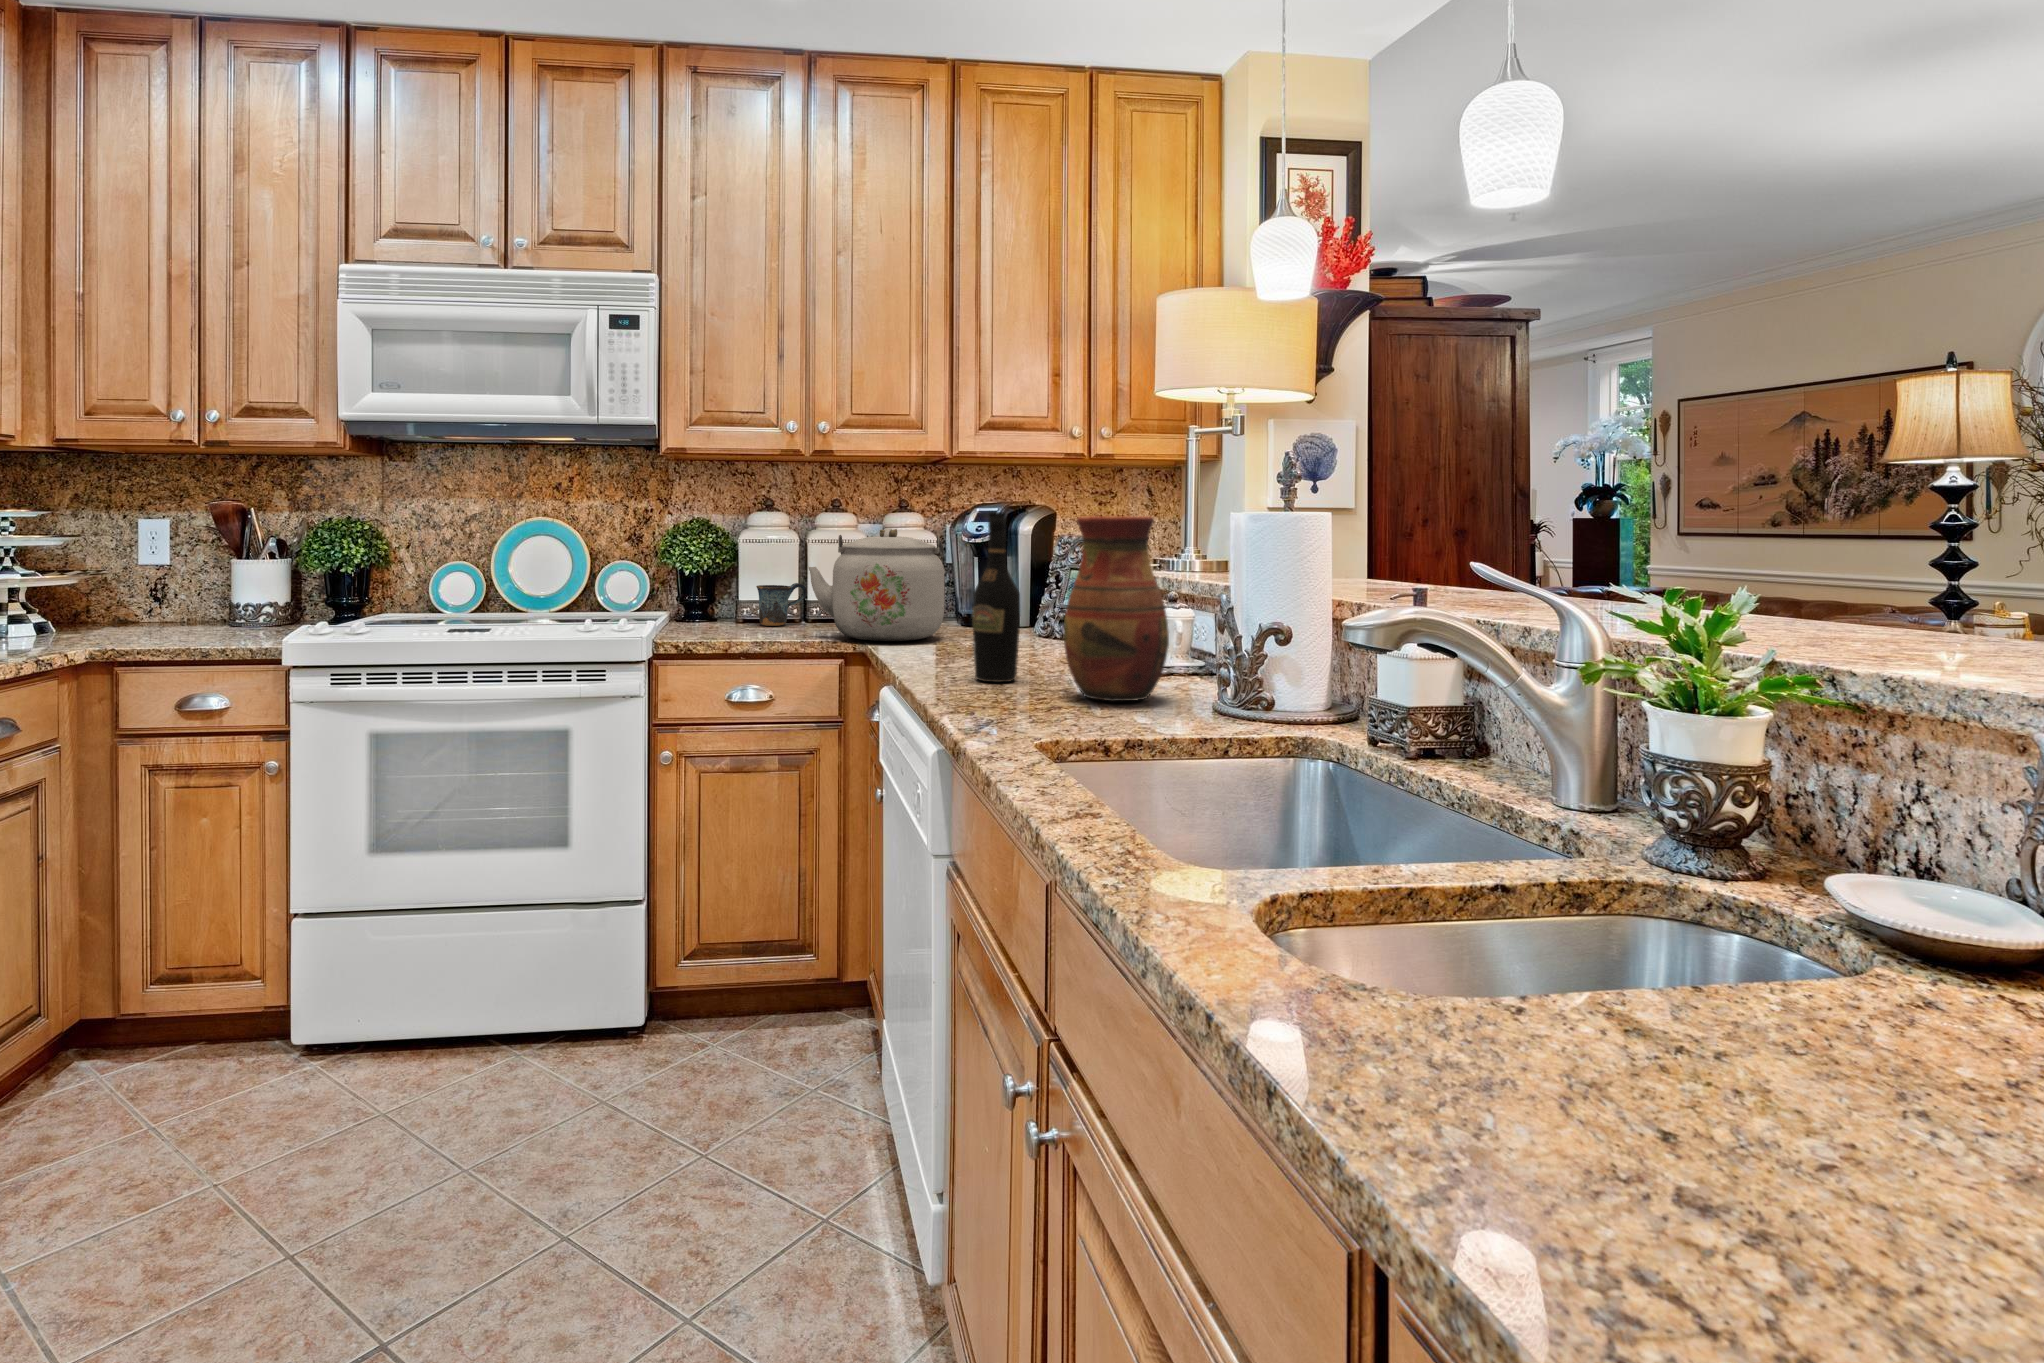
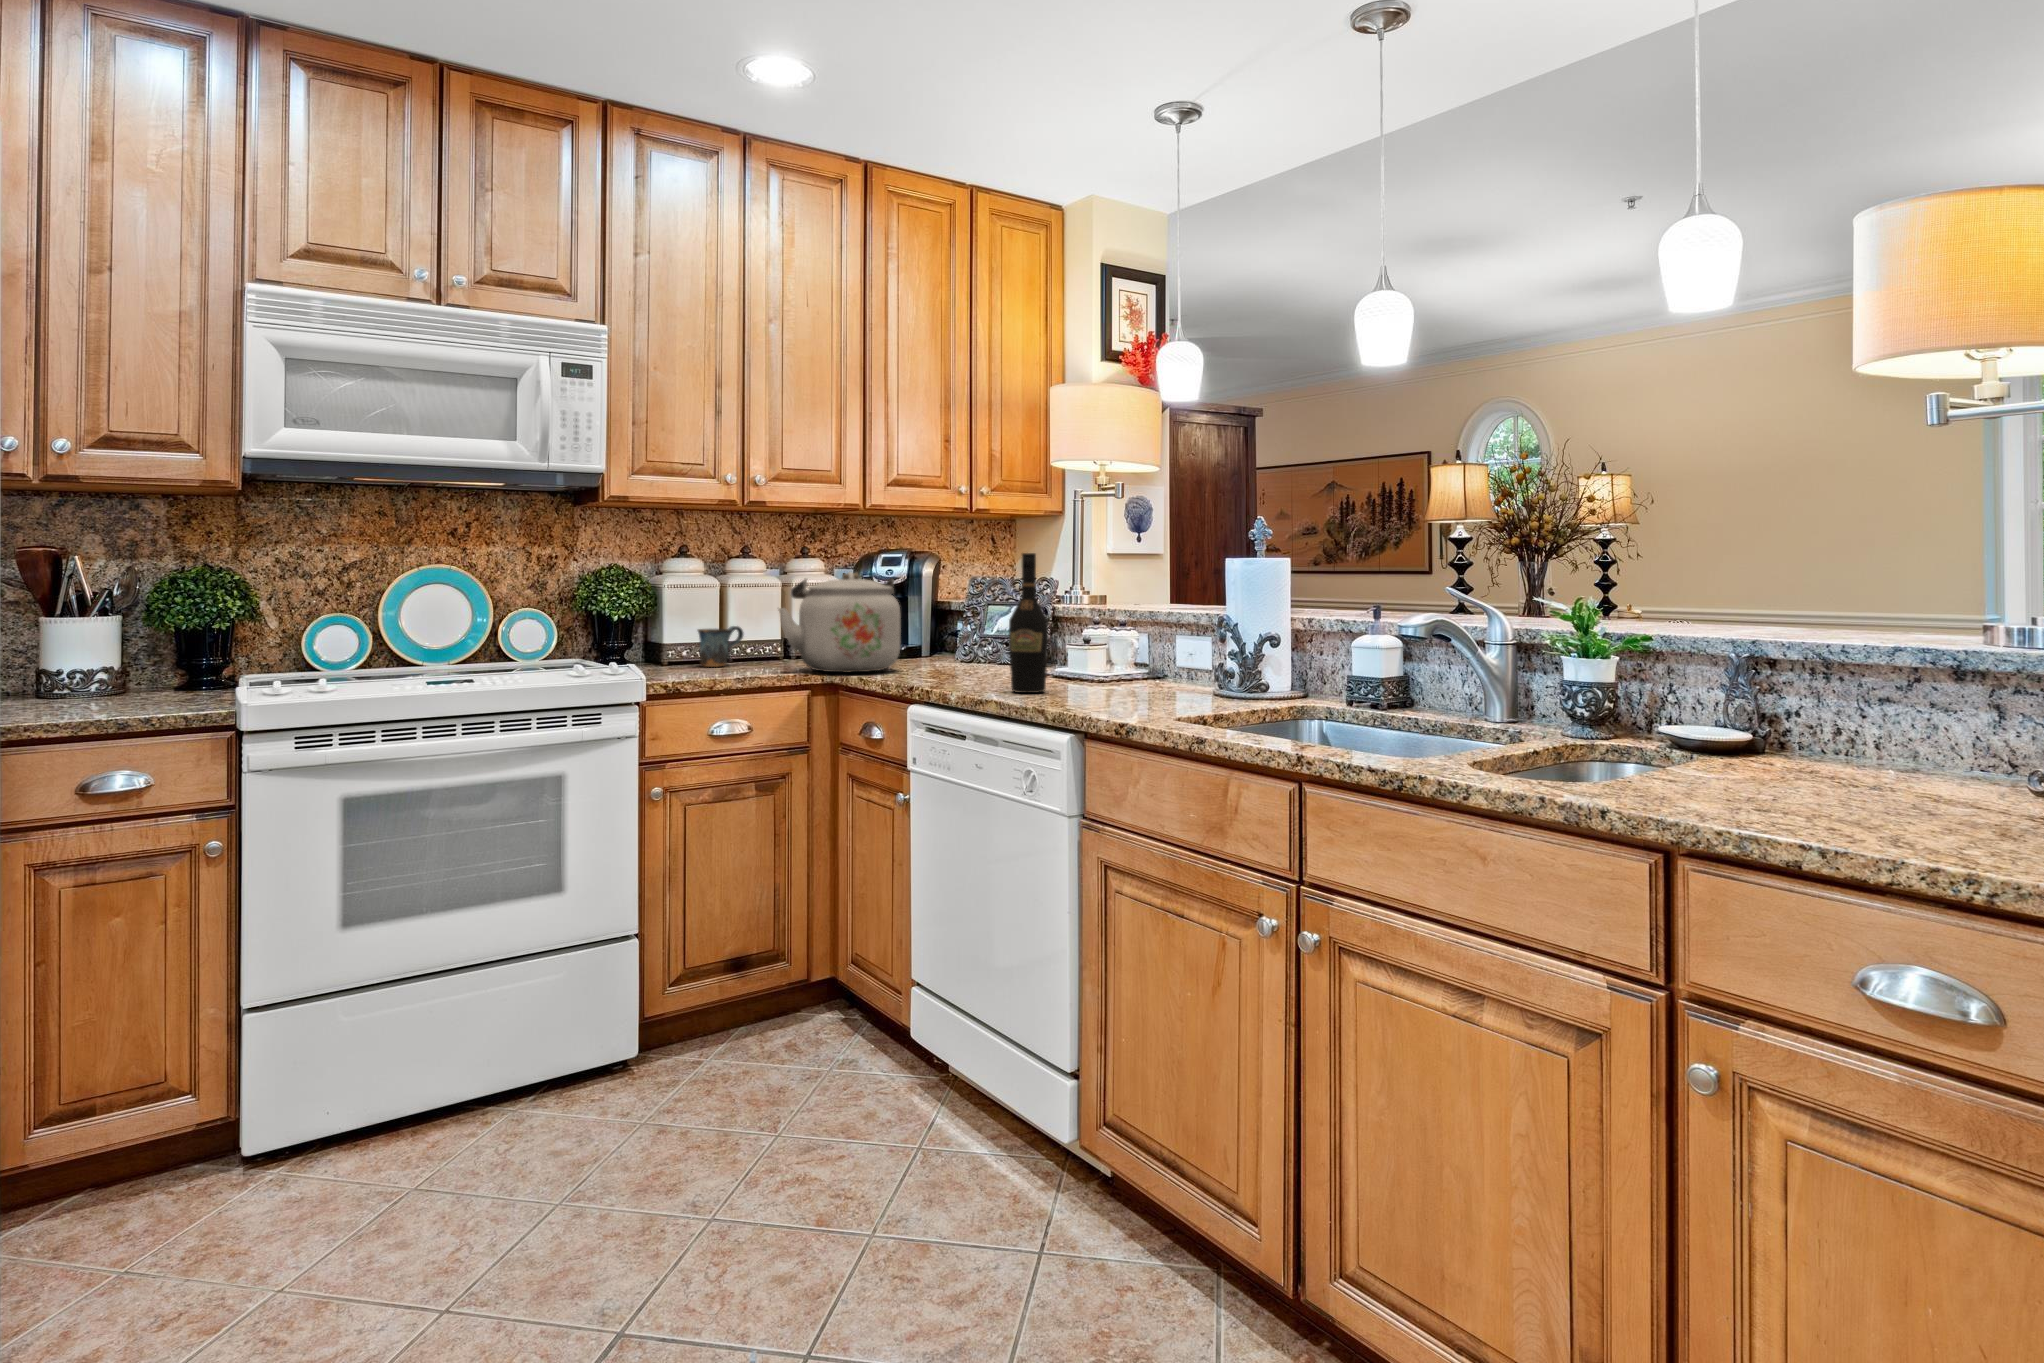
vase: present [1063,516,1169,702] -> none [1106,554,1186,699]

